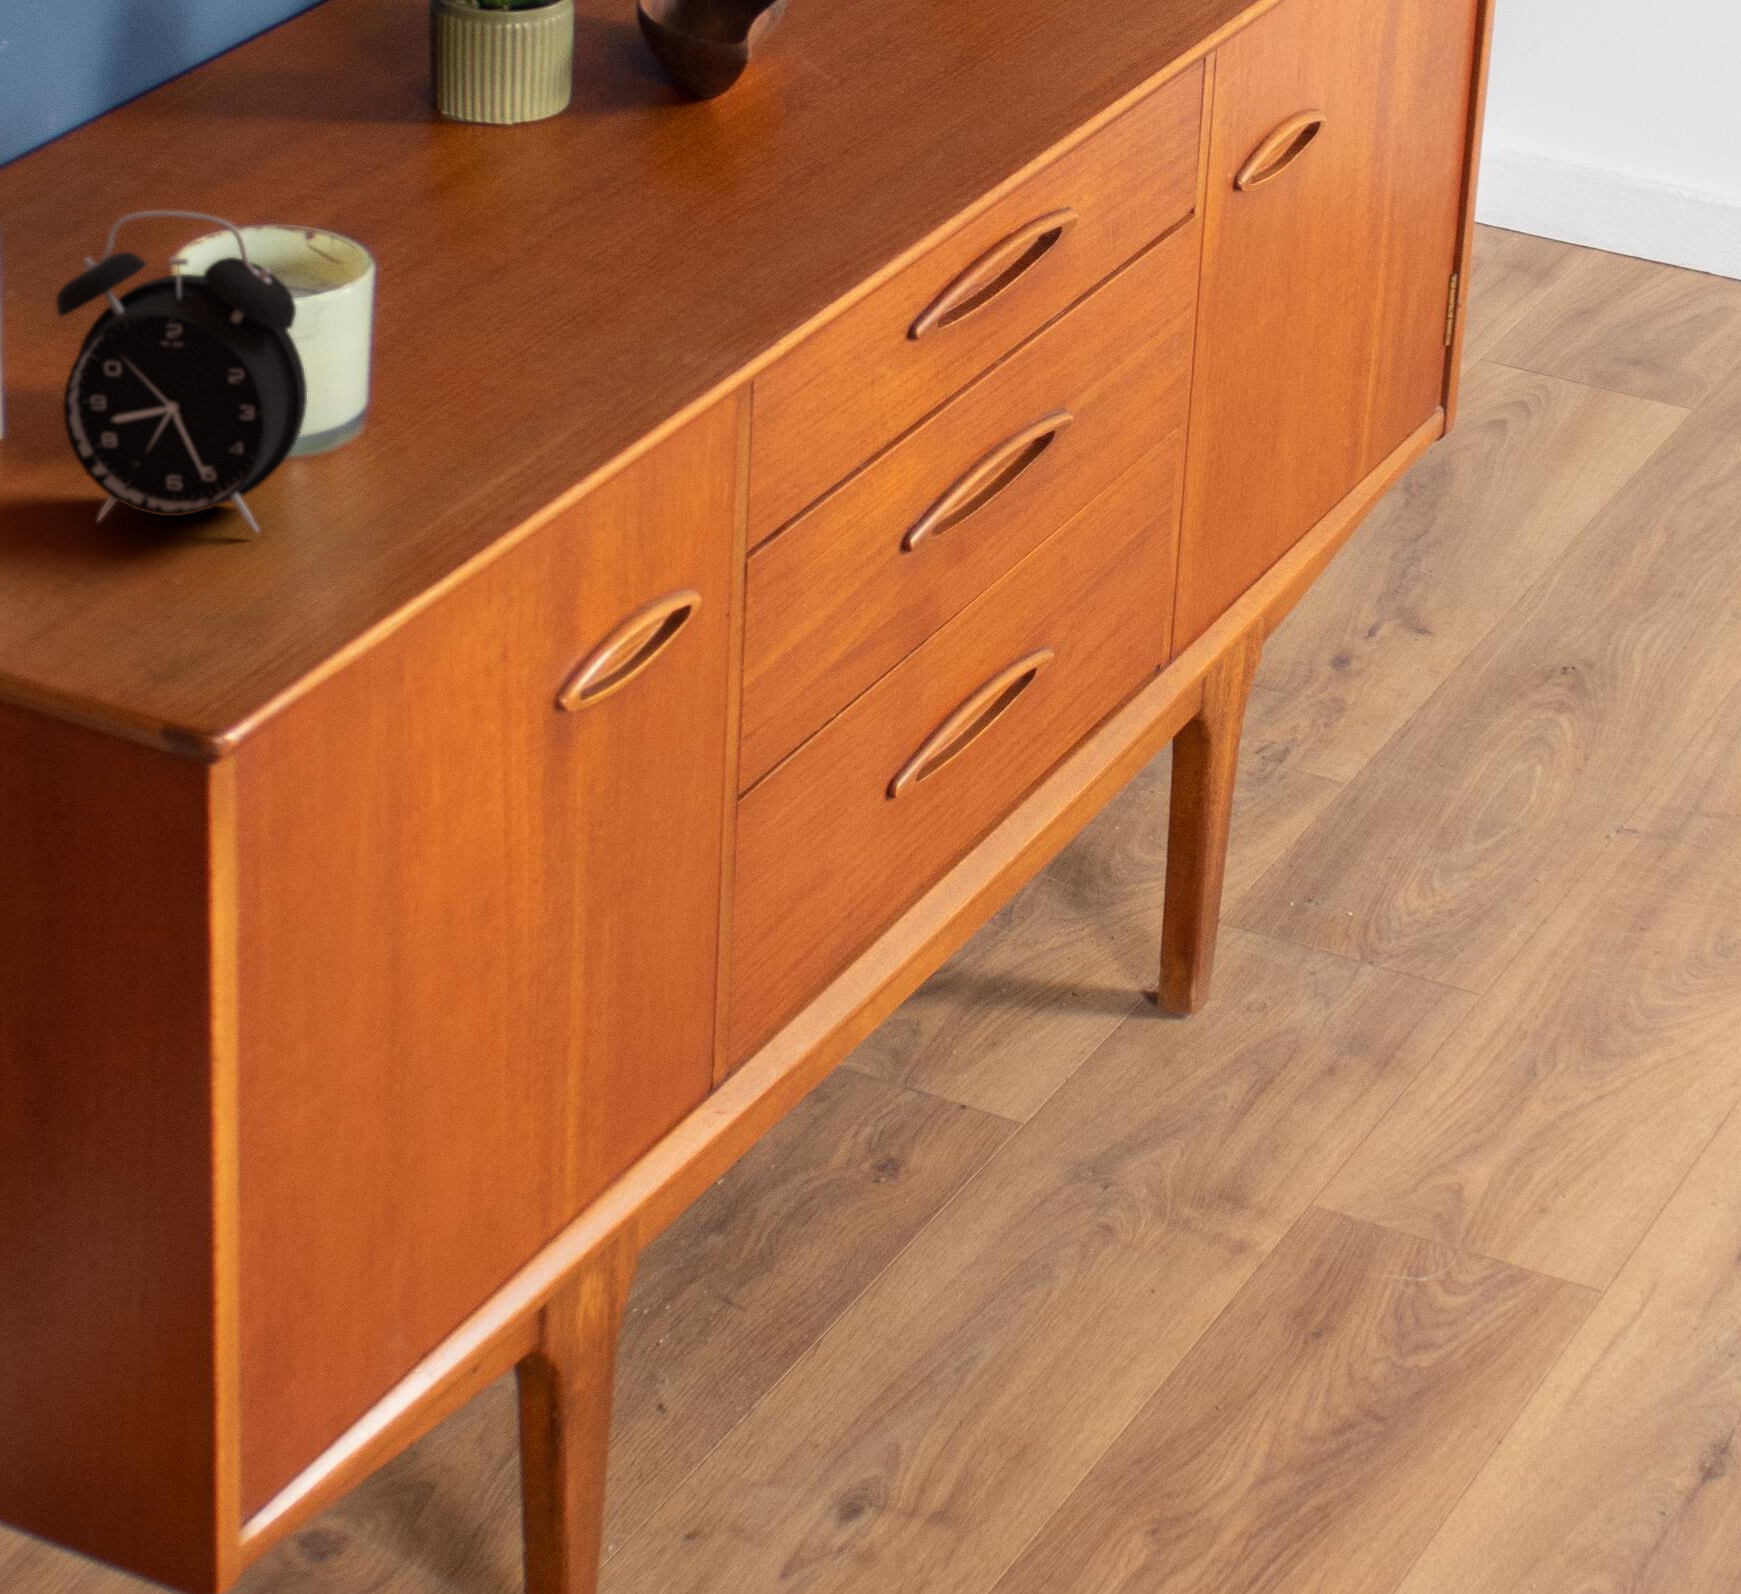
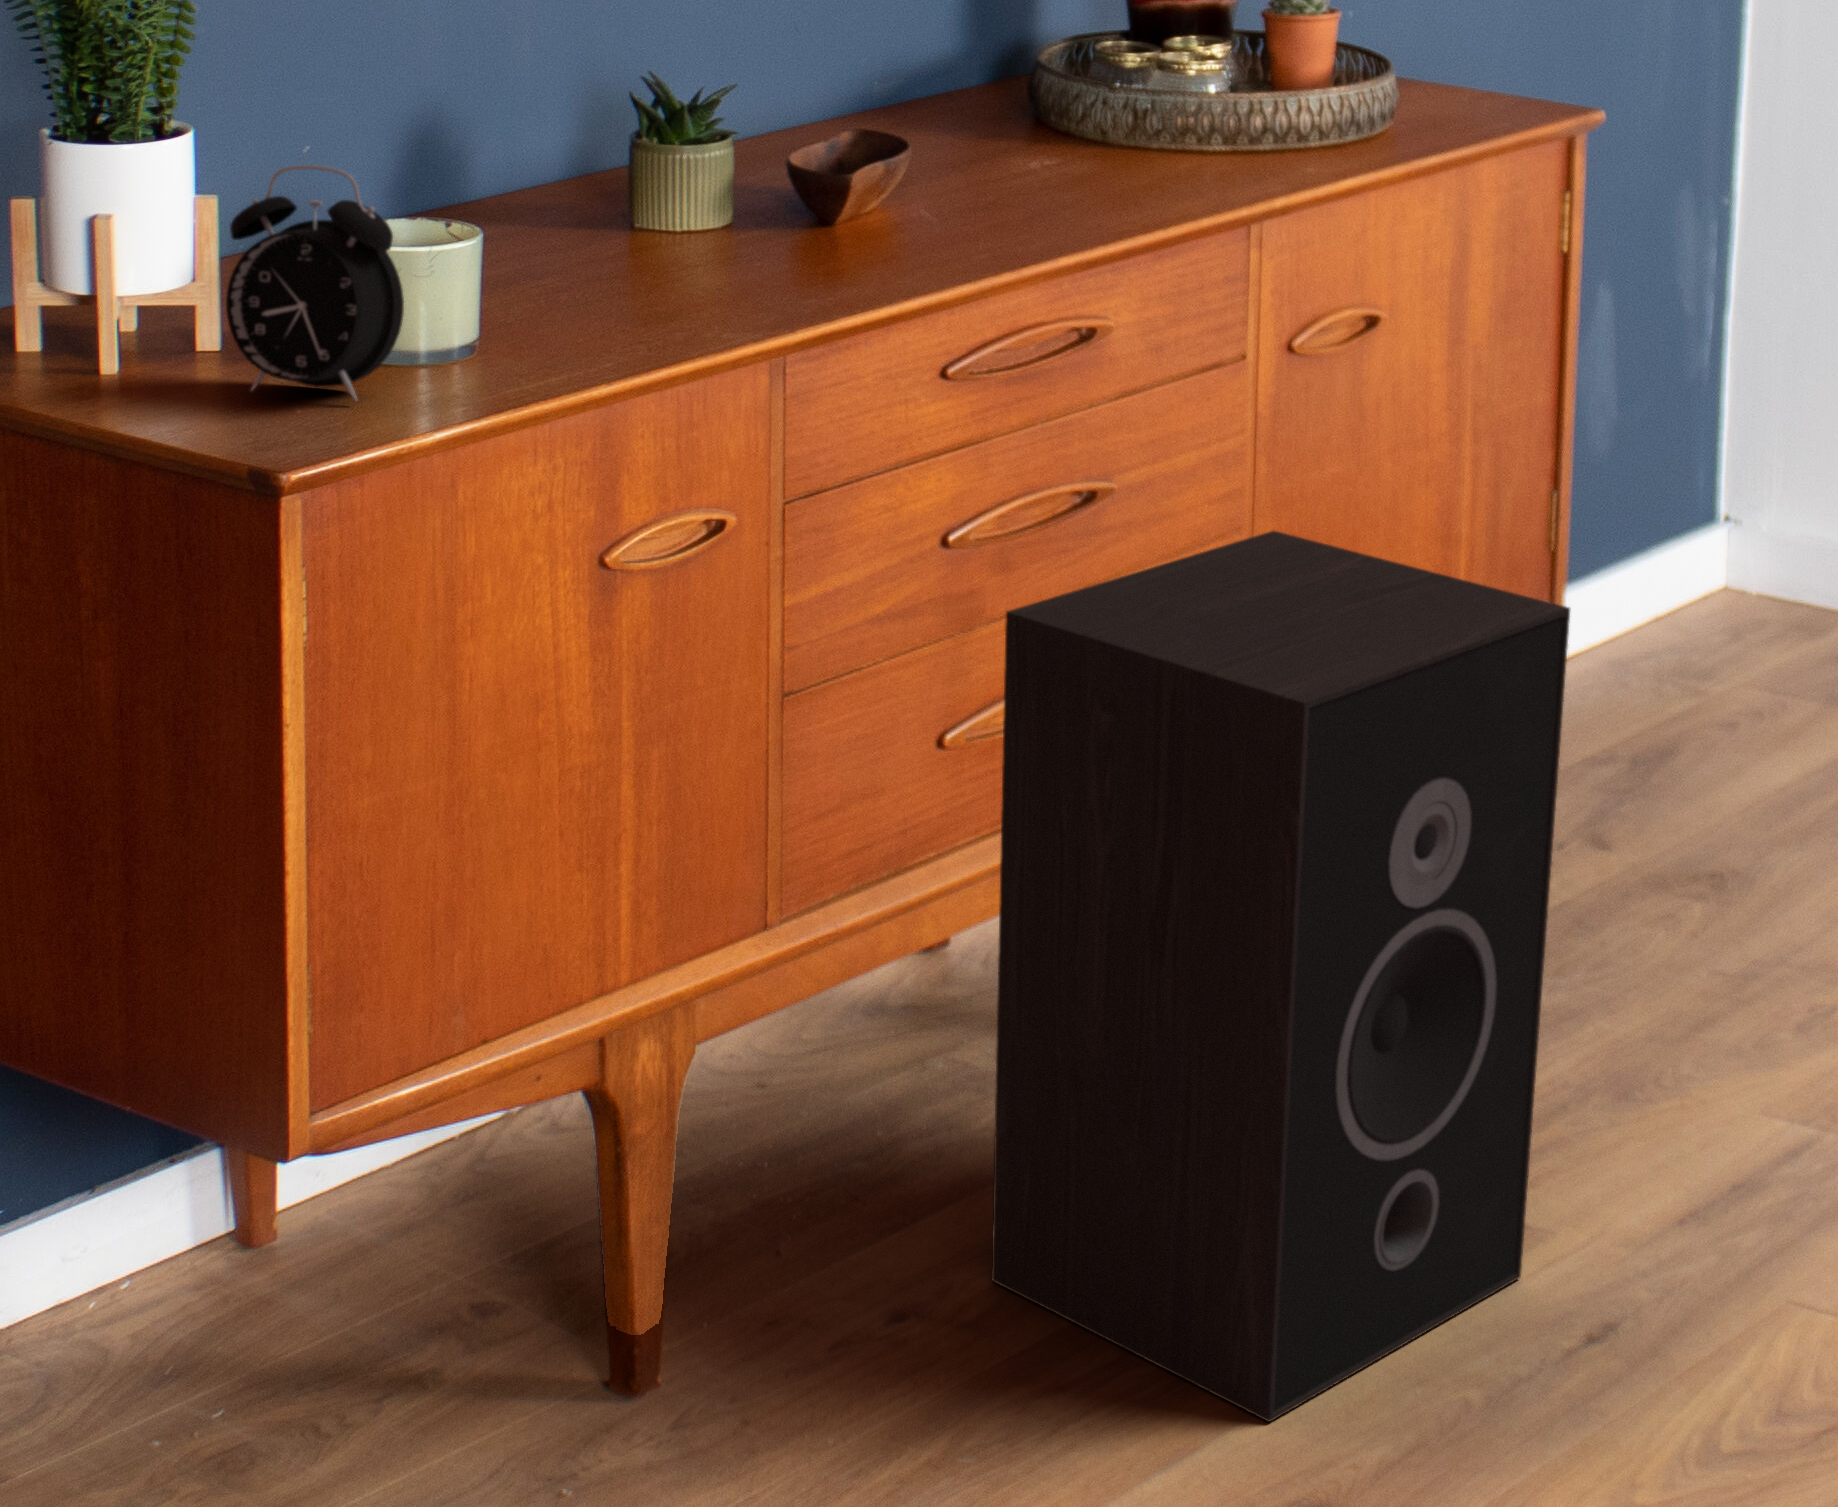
speaker: none [955,433,1674,1570] -> present [992,531,1570,1422]

